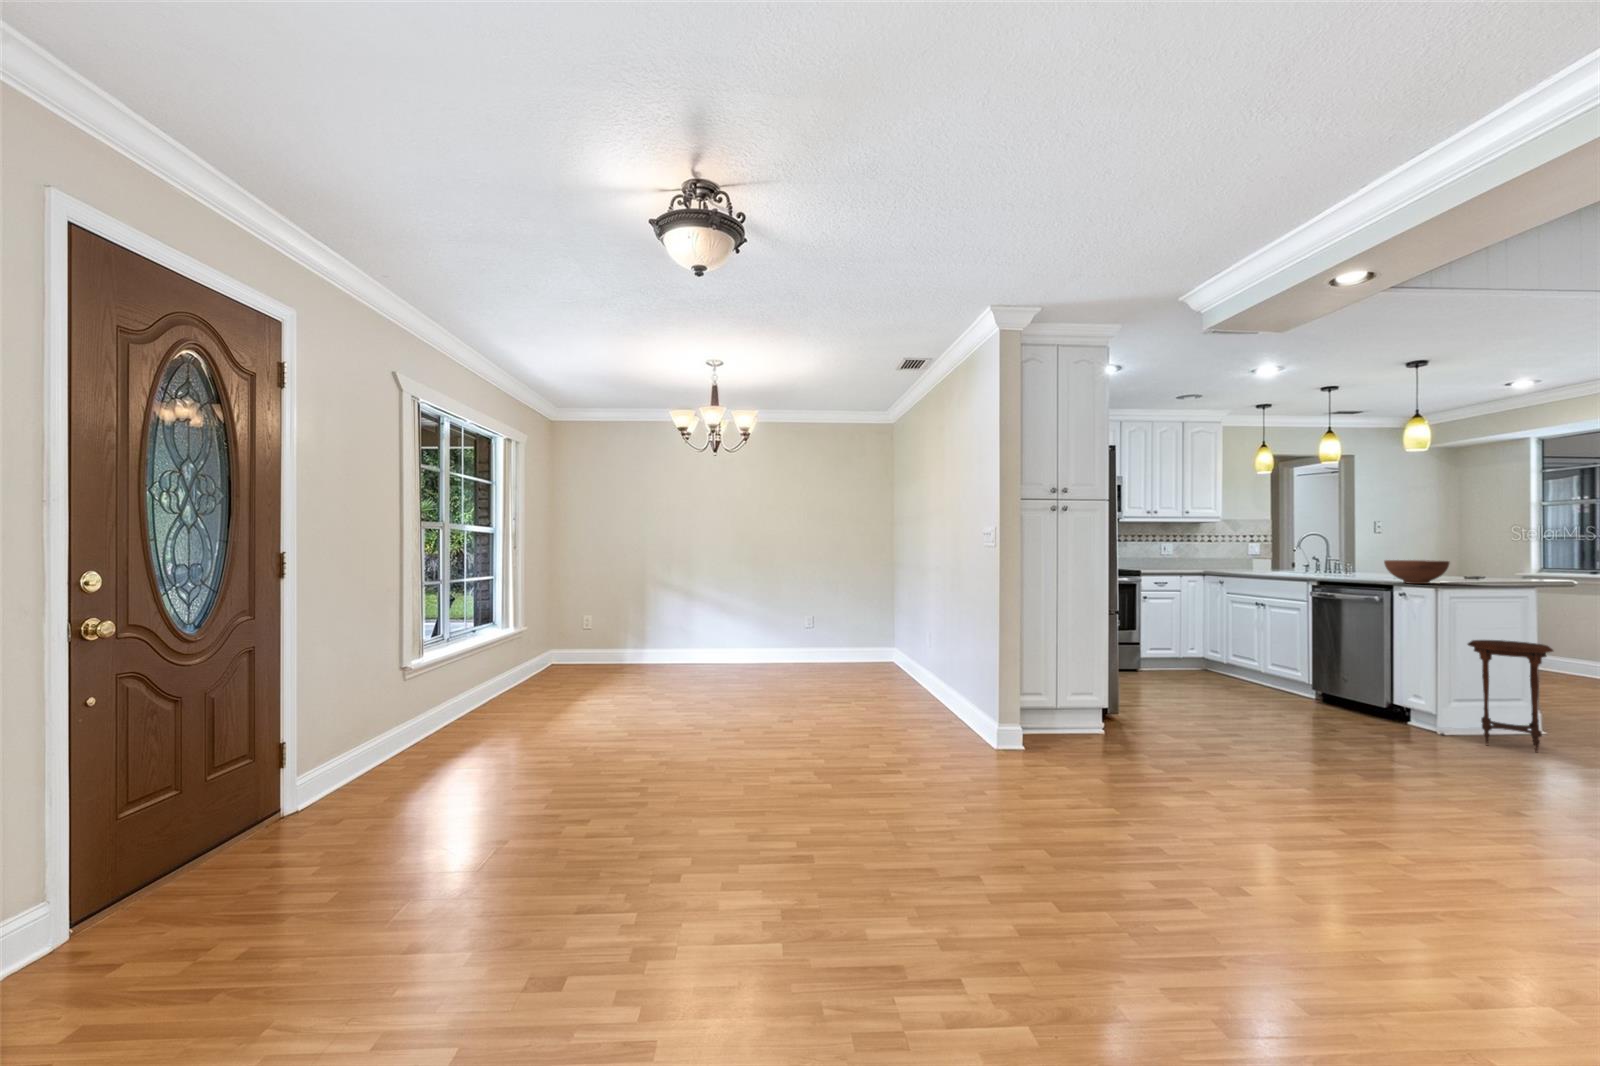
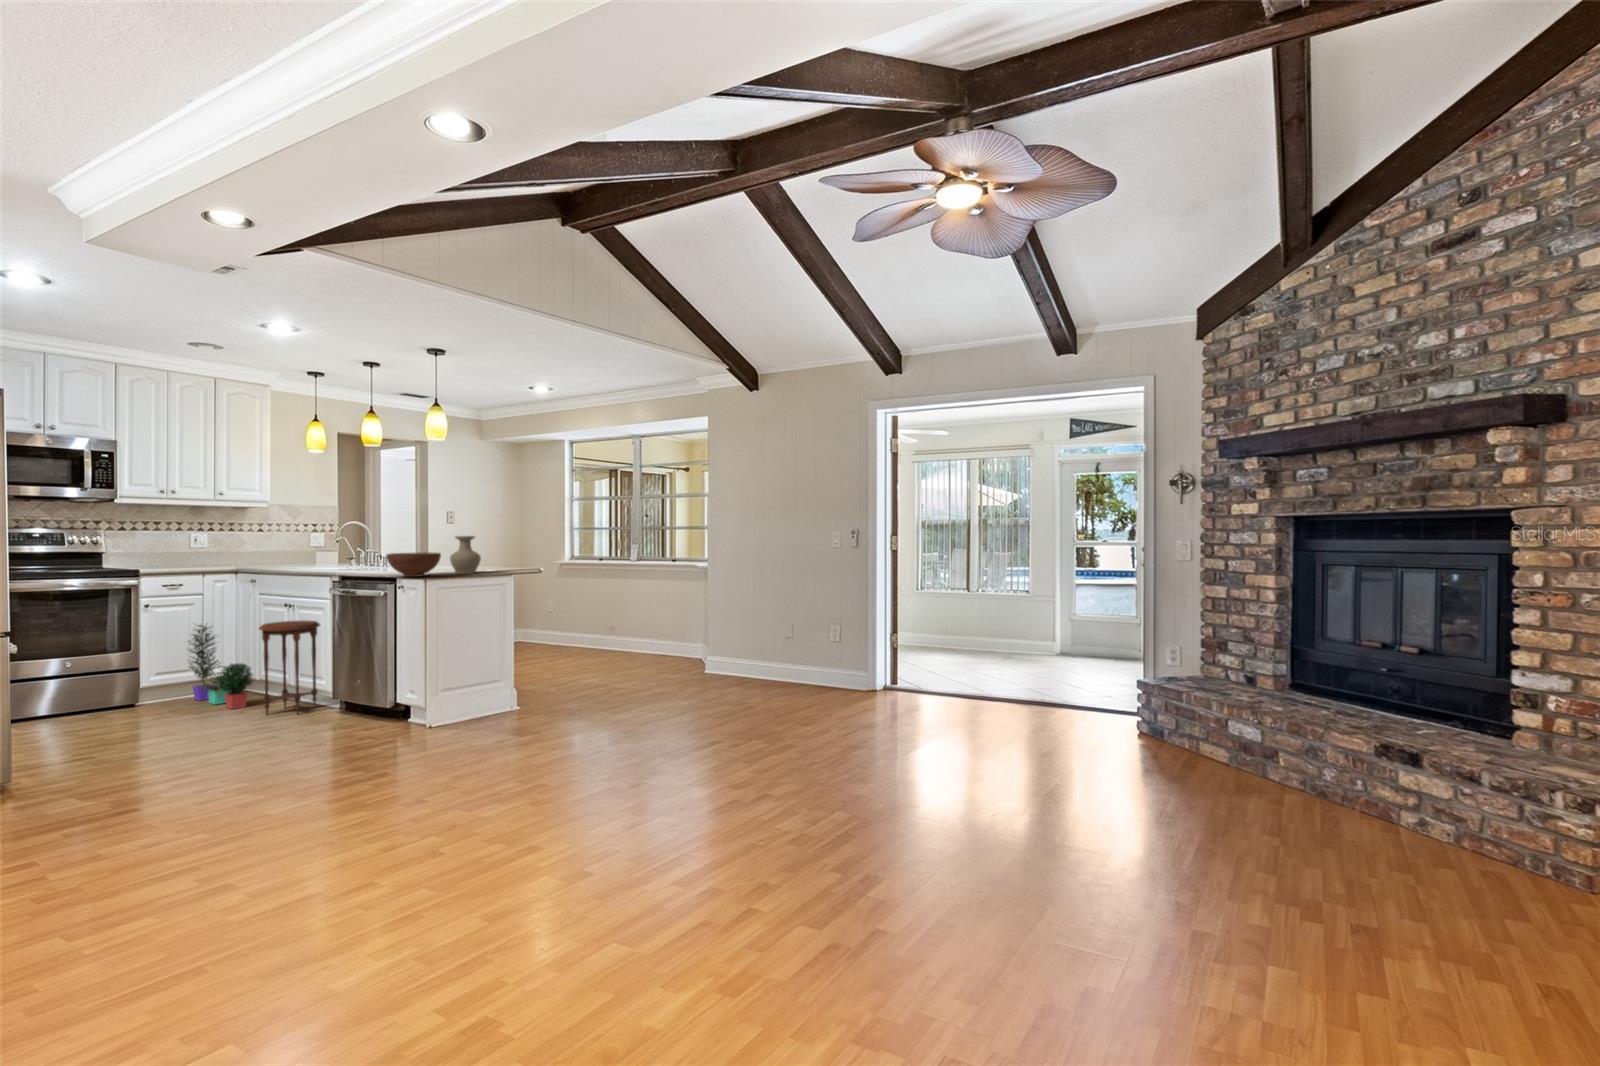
vase: none [1450,545,1492,584] -> present [450,536,481,574]
potted plant: none [1171,612,1232,685] -> present [188,625,254,709]
side table: present [1468,640,1553,752] -> present [259,620,320,714]

